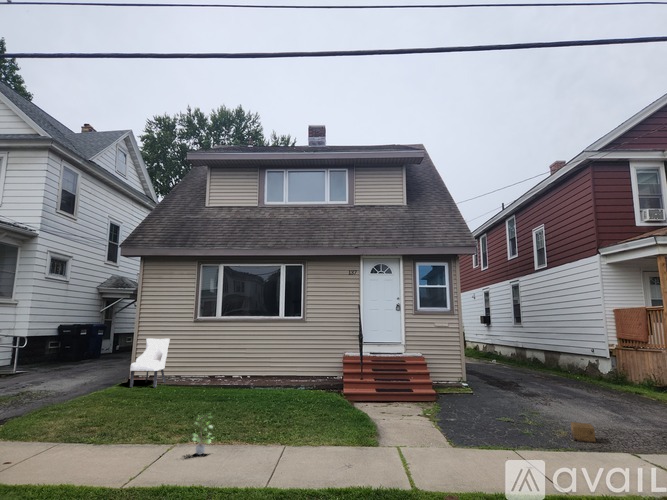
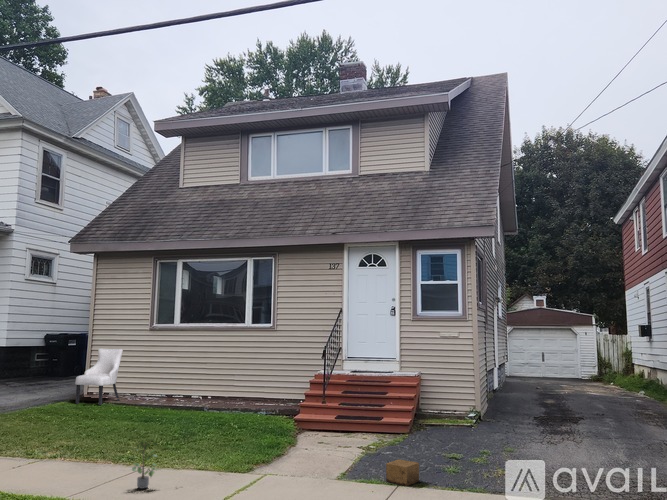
potted plant: present [193,415,212,455] -> present [132,440,159,489]
cardboard box: present [571,422,596,443] -> present [386,459,419,486]

